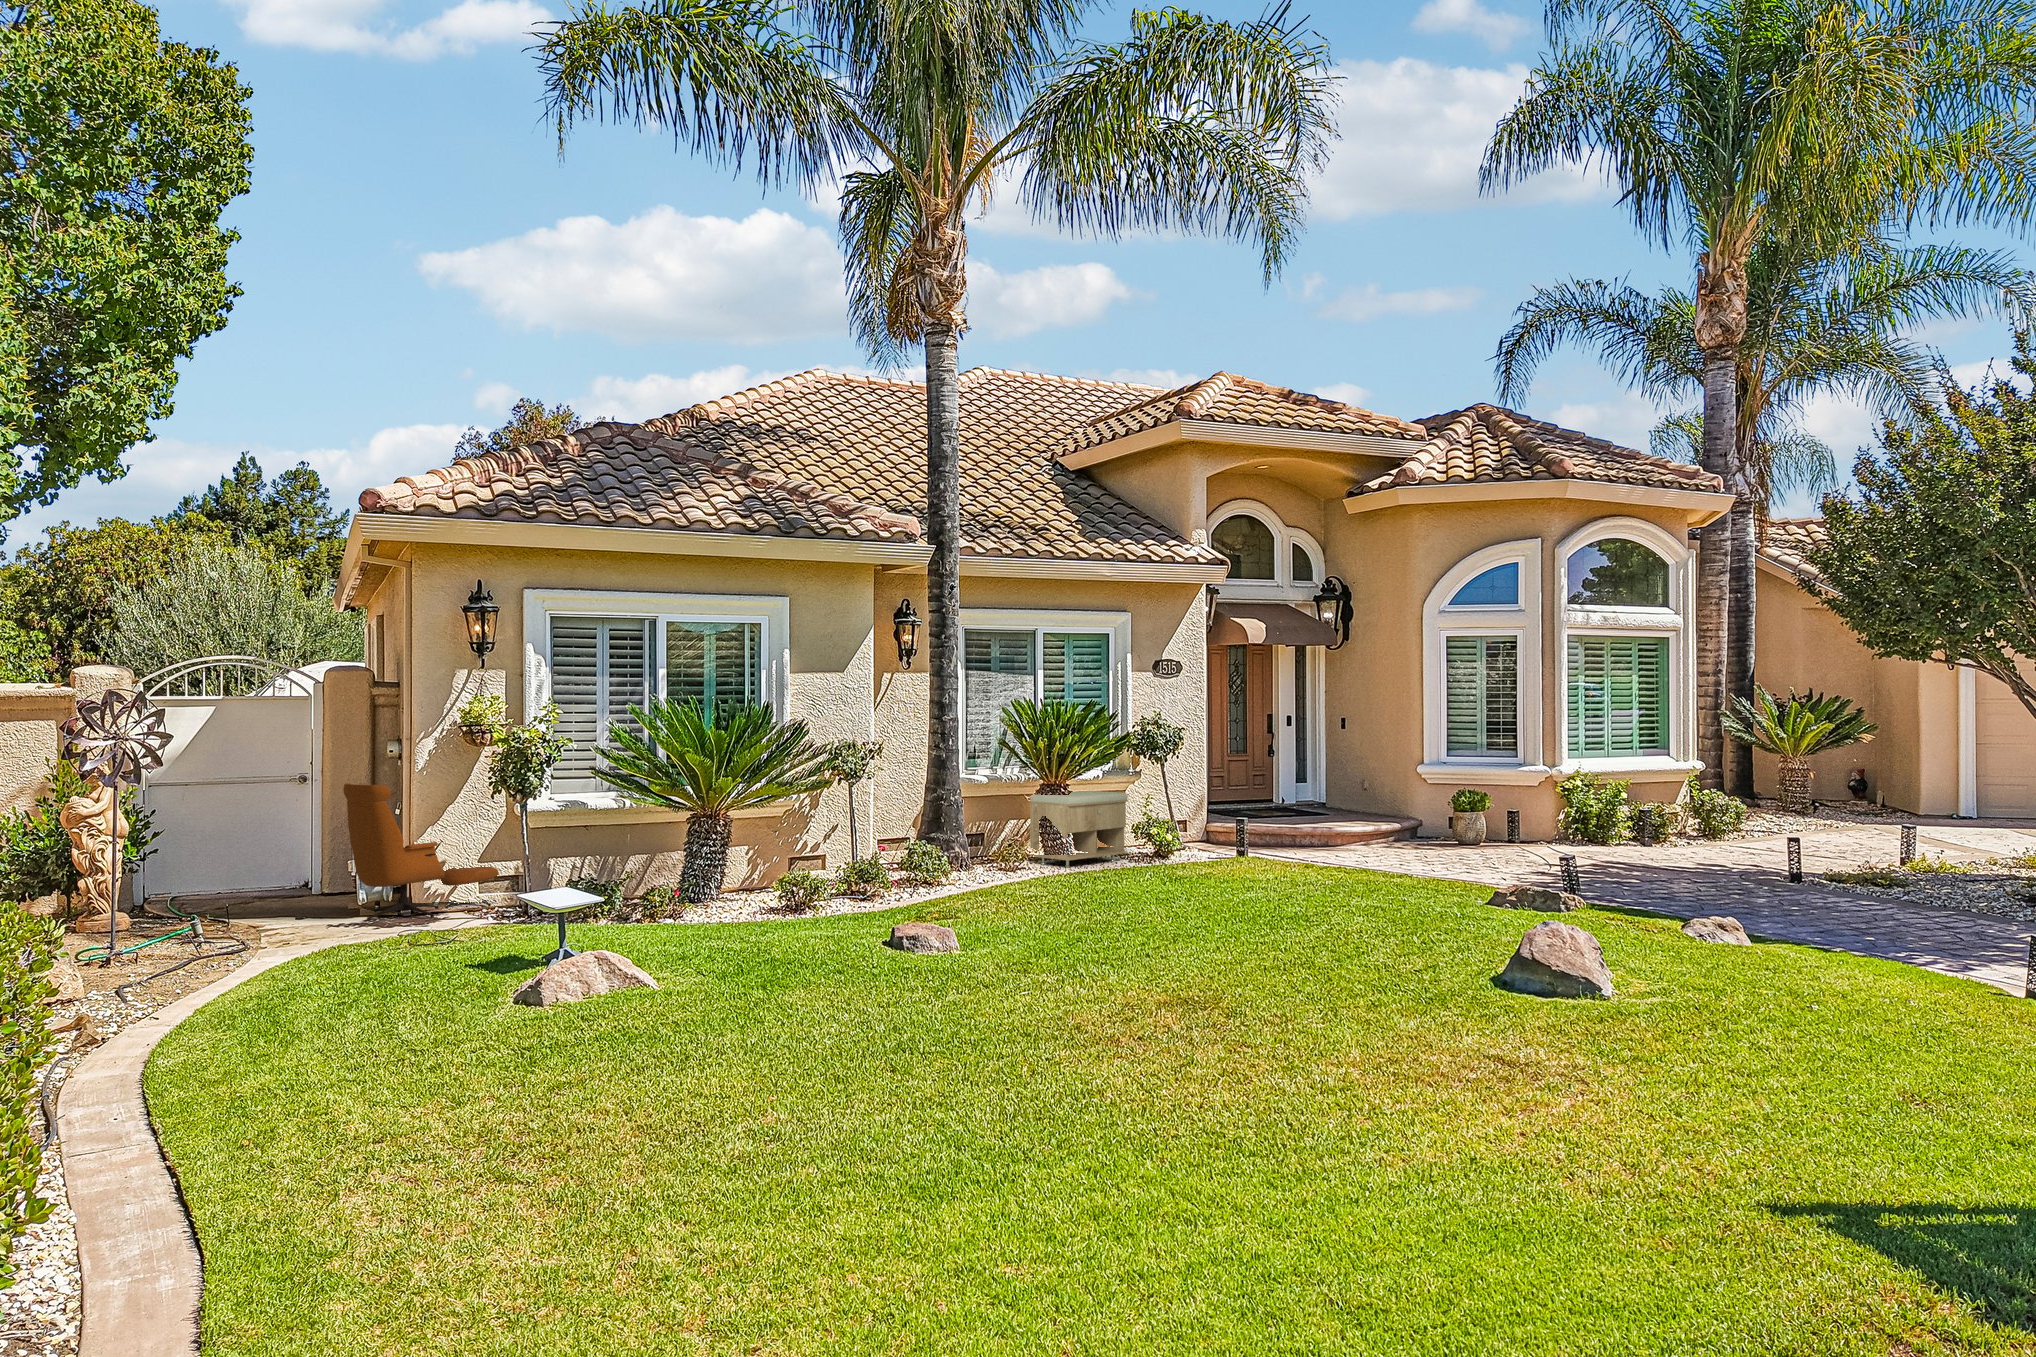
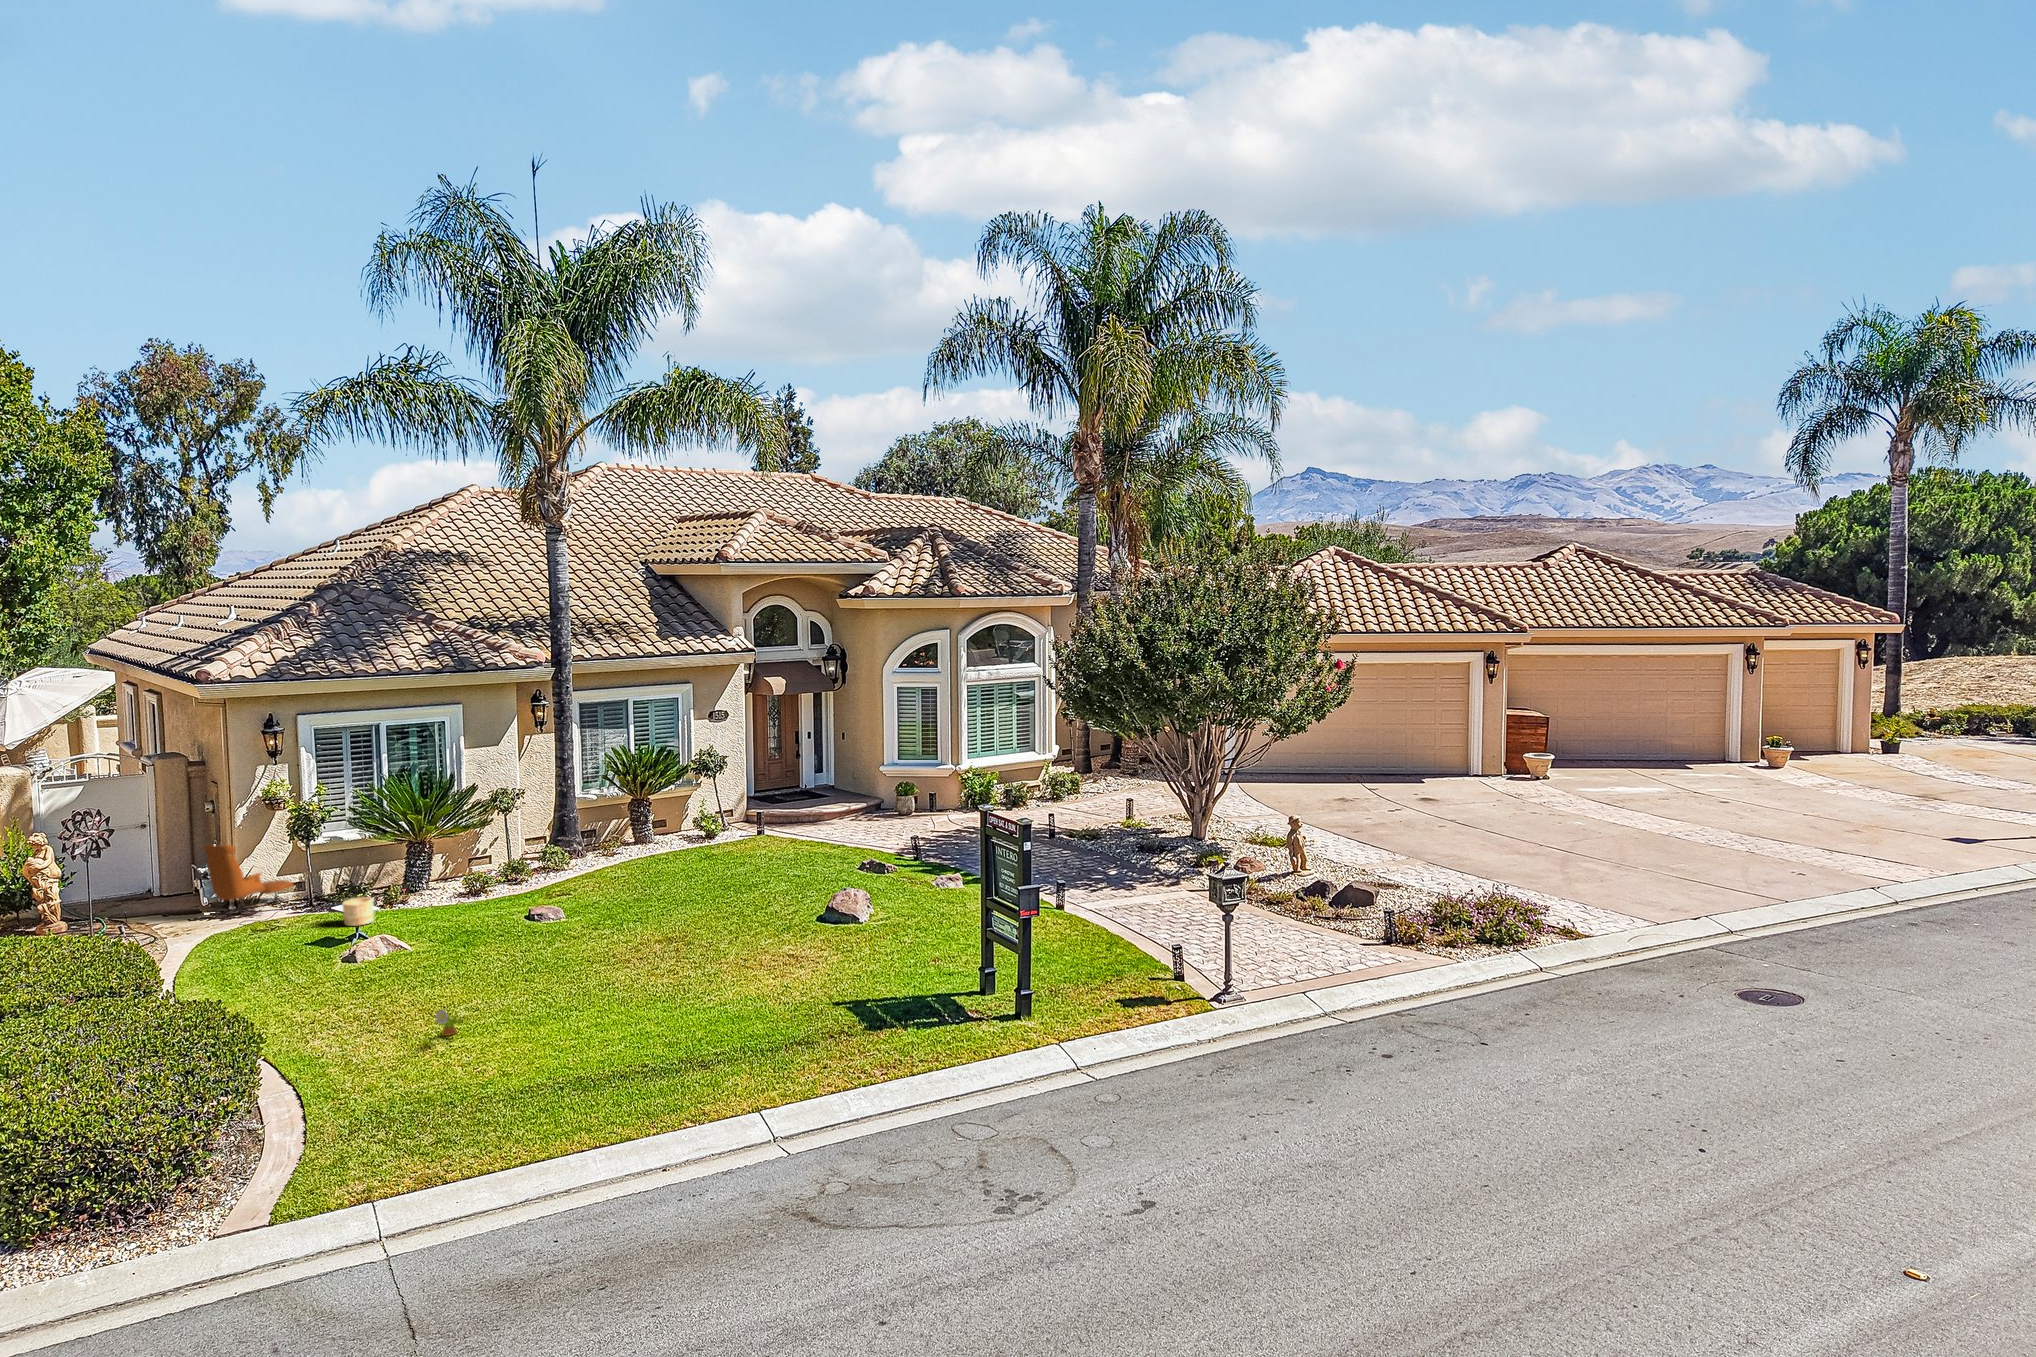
storage bench: present [1030,791,1128,867] -> none [623,801,685,851]
wooden bucket: none [553,891,612,942] -> present [342,897,374,926]
decorative plant: none [642,1136,731,1223] -> present [436,1010,463,1036]

